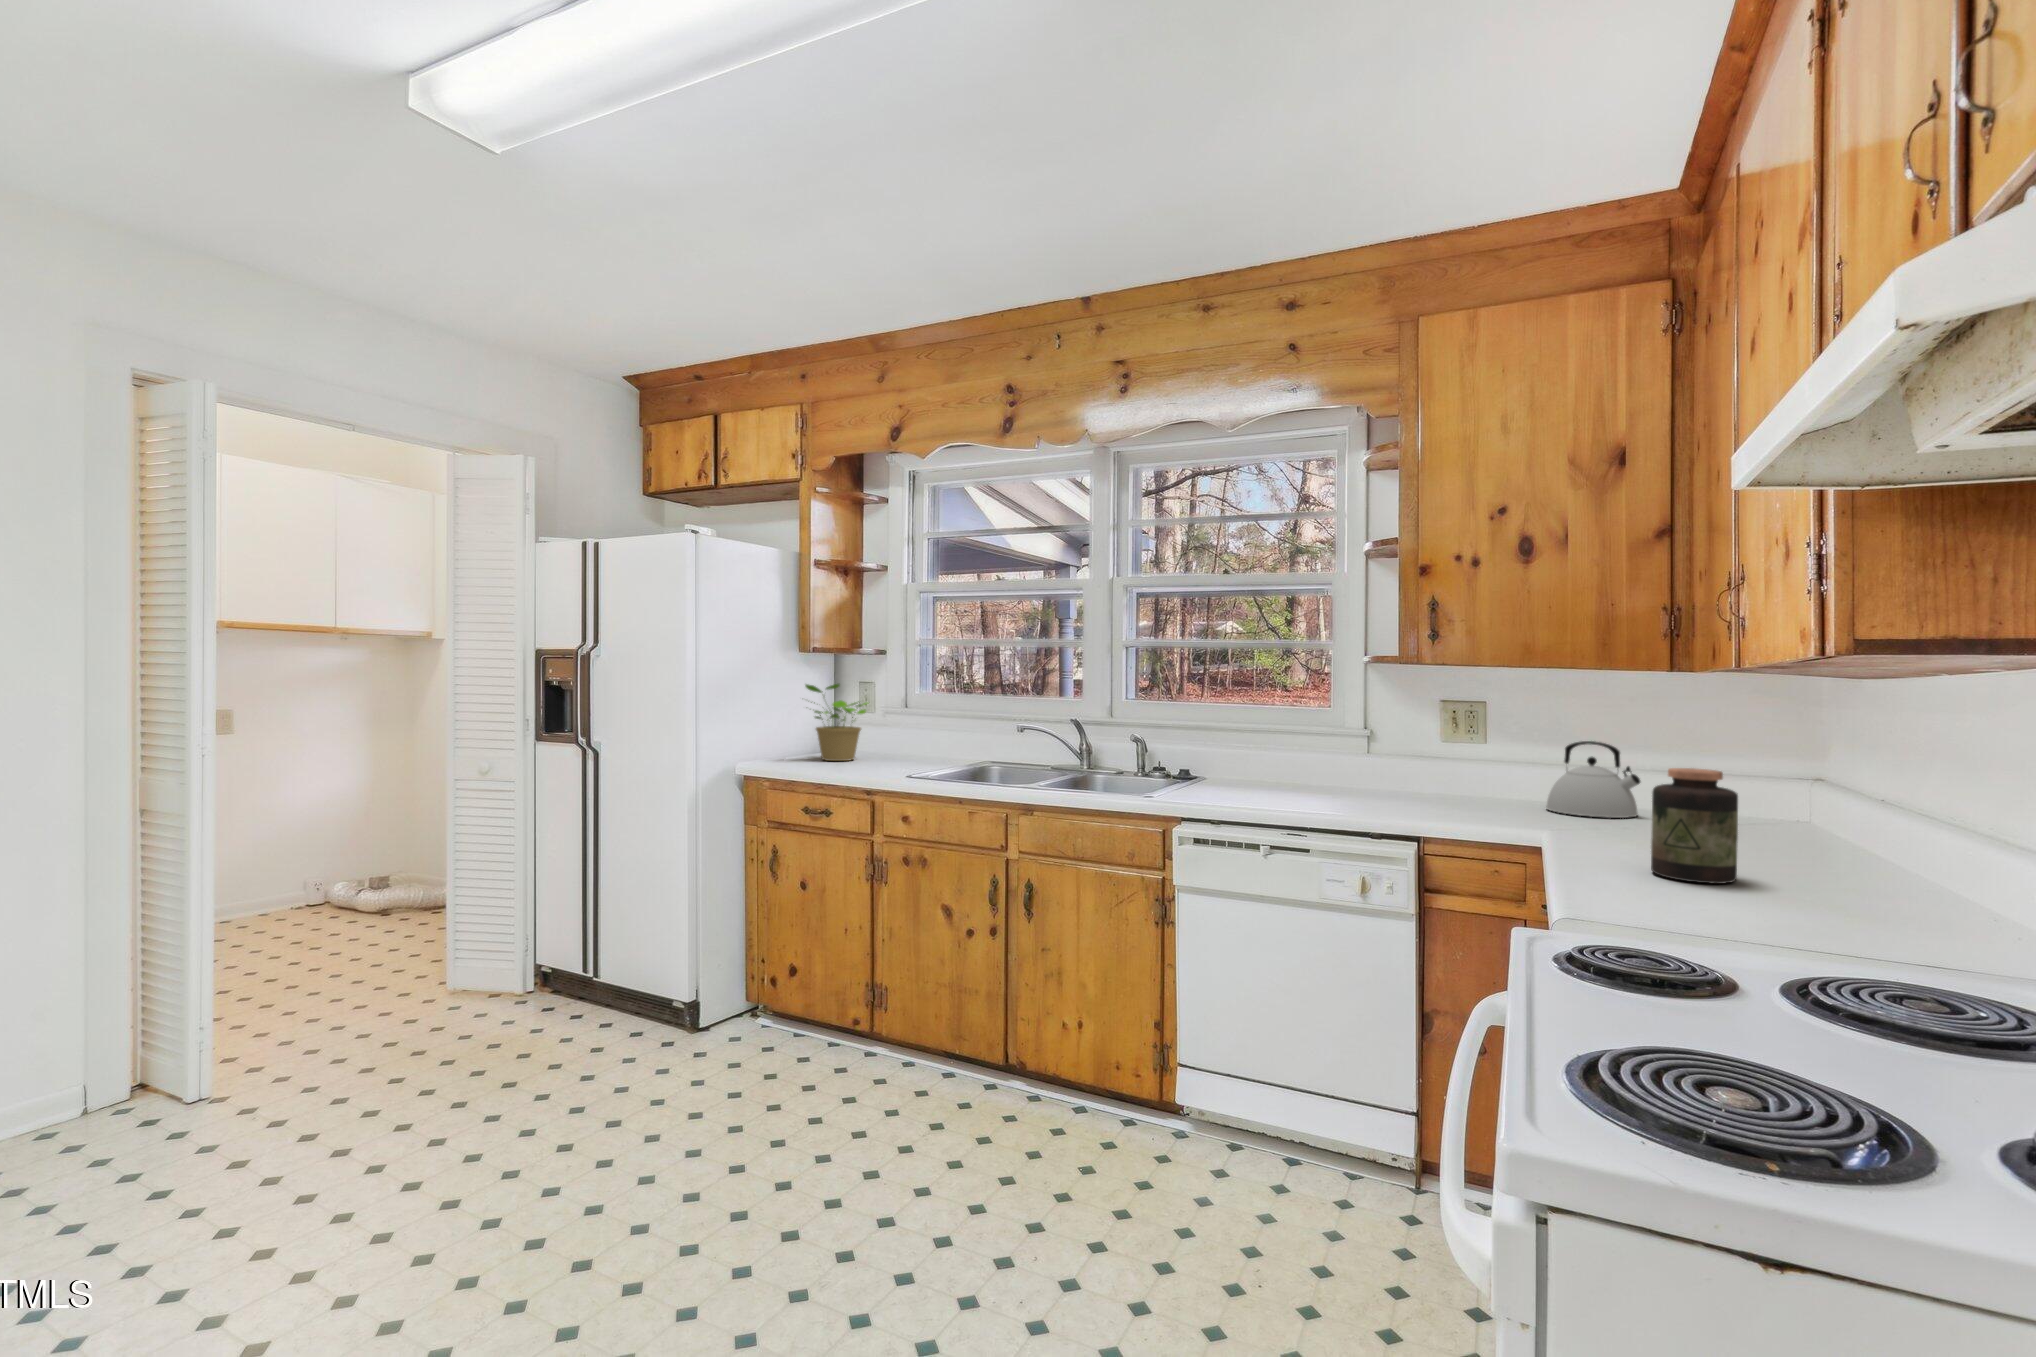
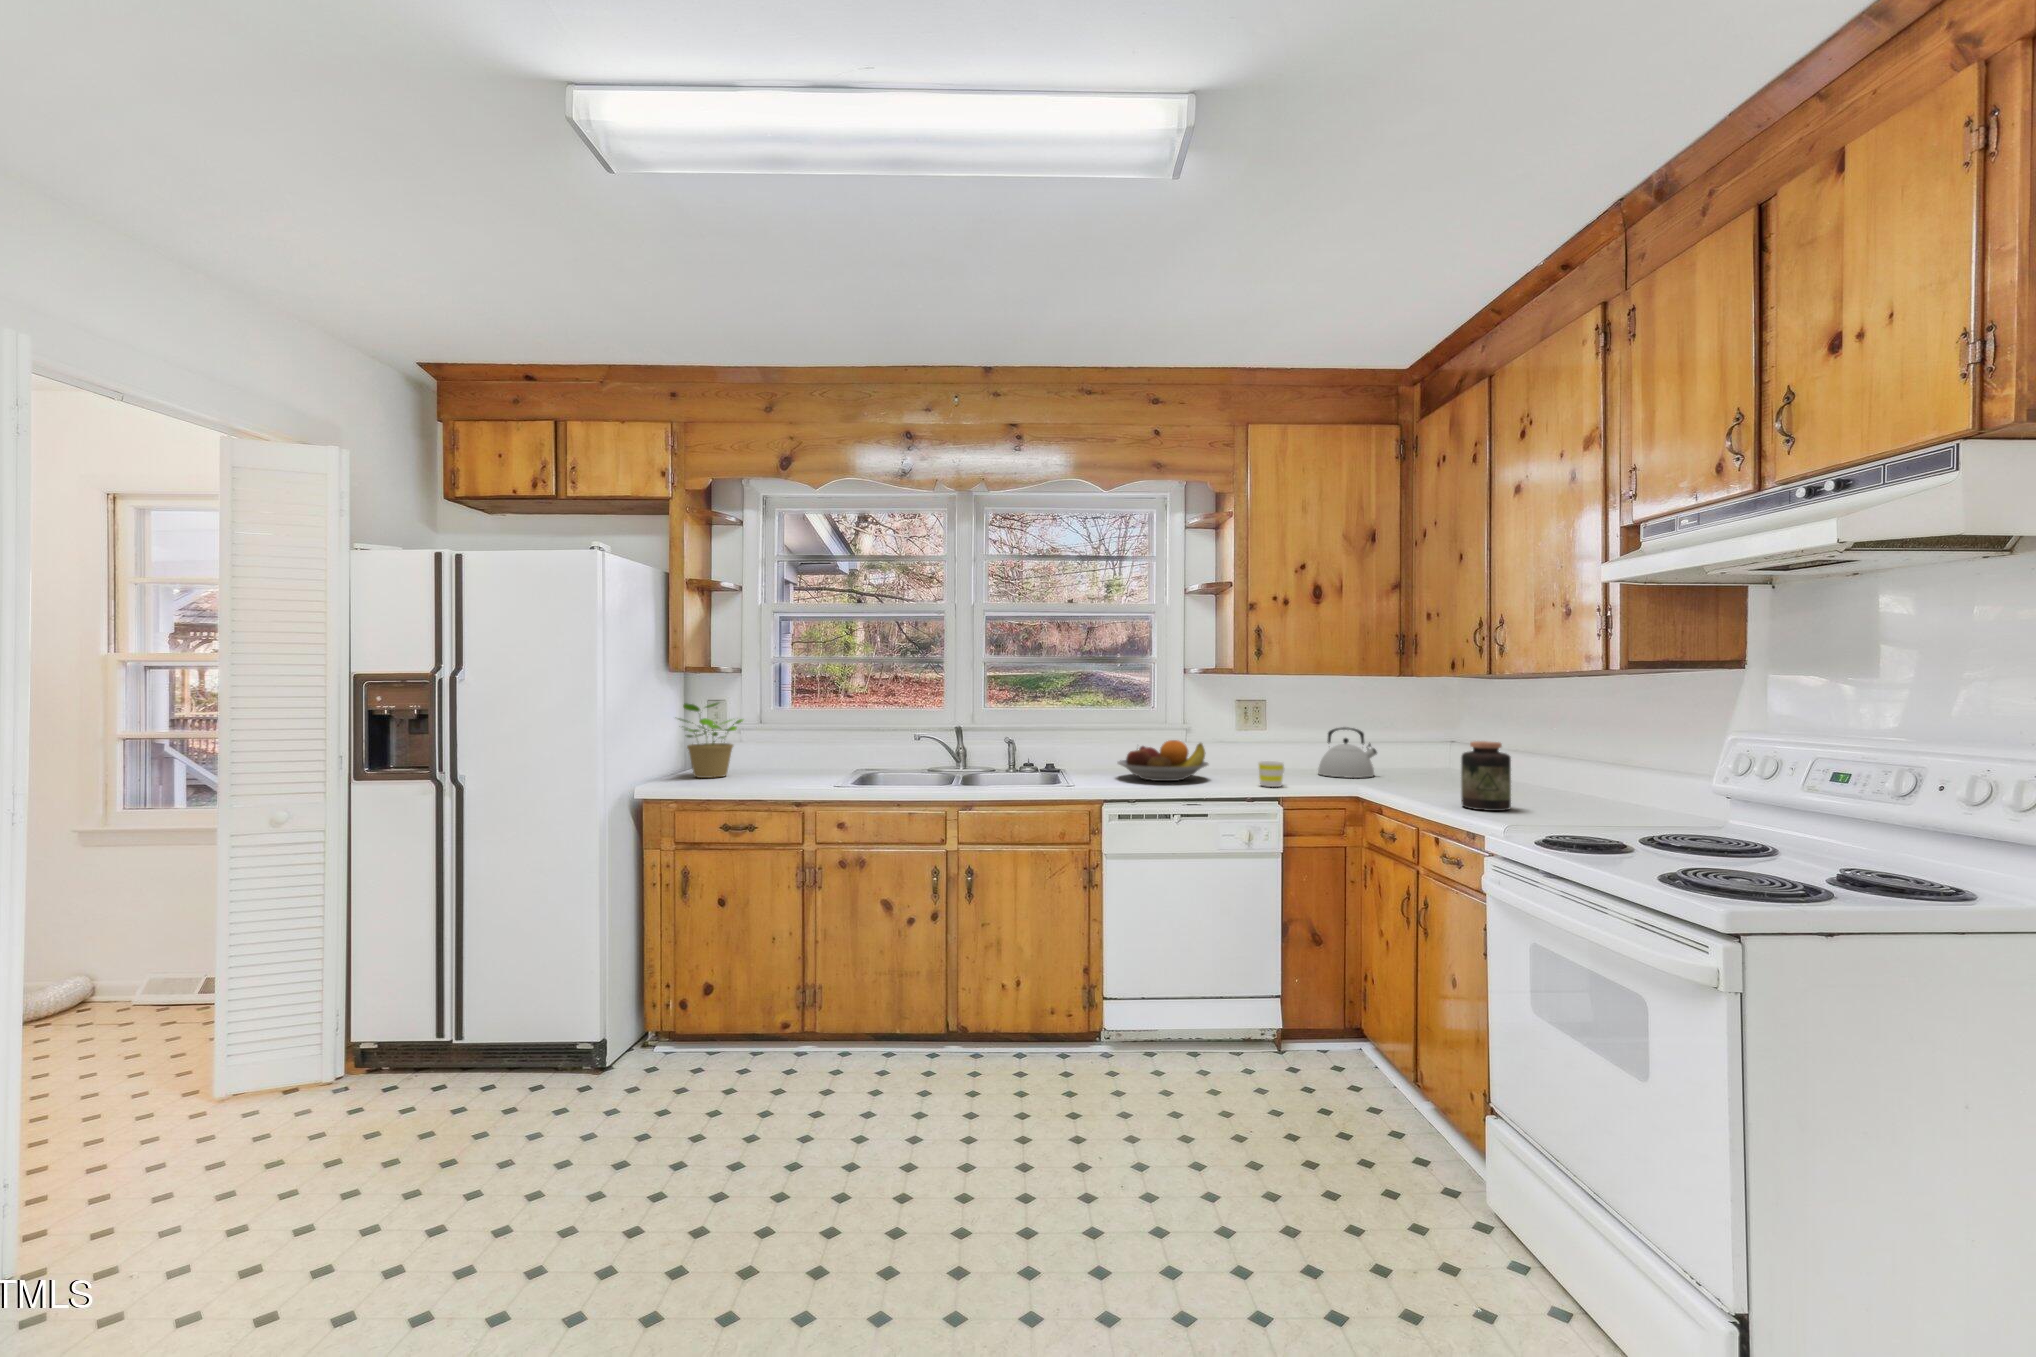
fruit bowl: none [1238,746,1363,800] -> present [1118,740,1208,781]
mug: none [1405,781,1451,818] -> present [1259,761,1284,787]

